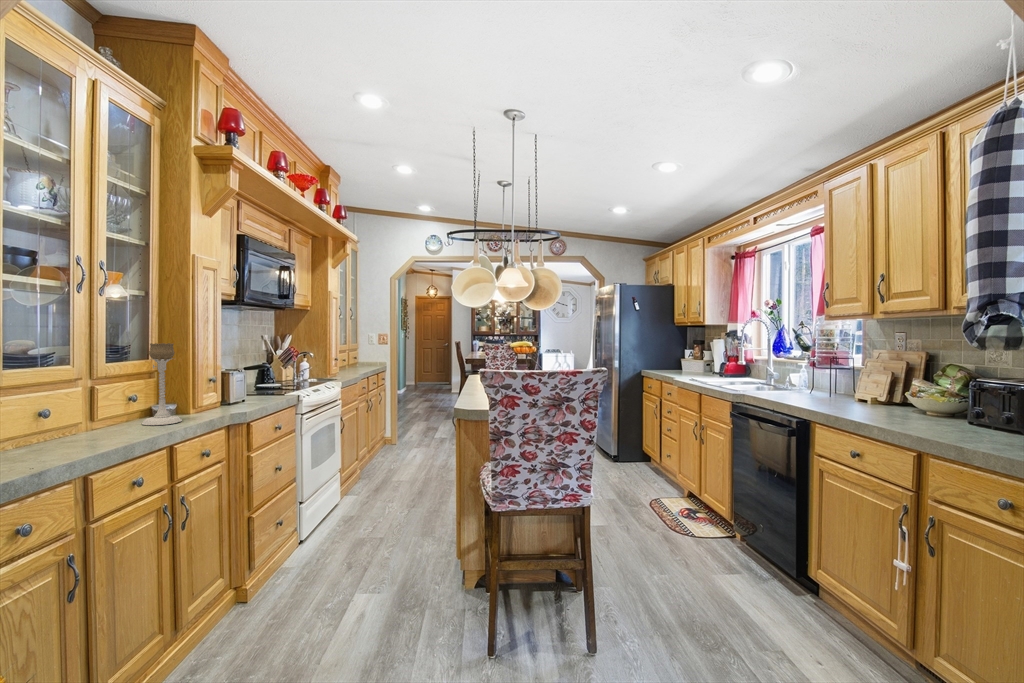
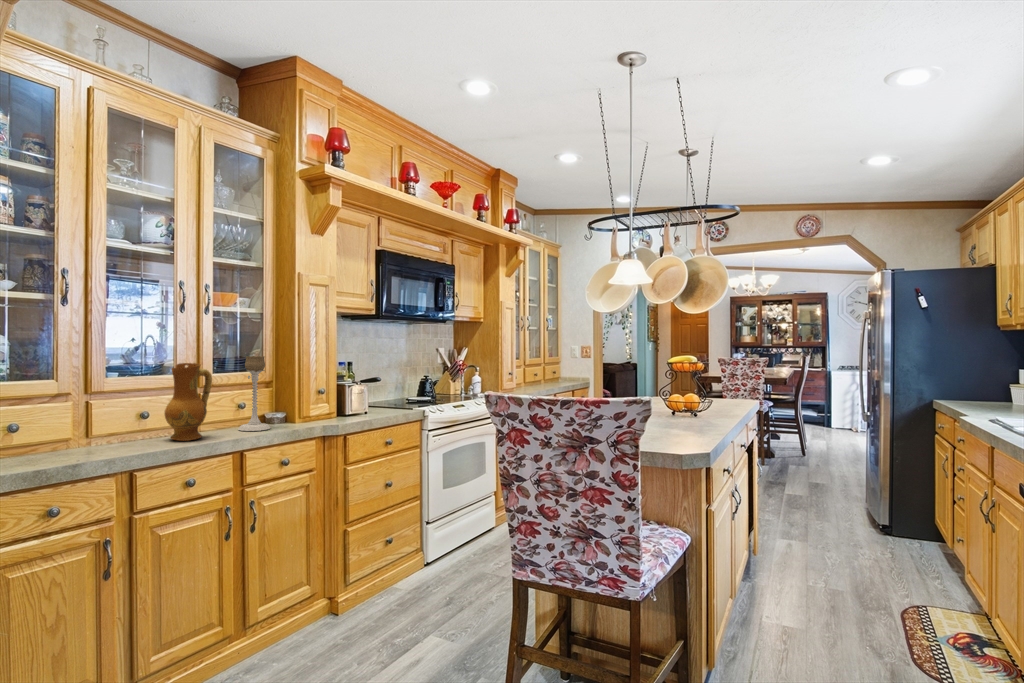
ceramic jug: none [71,352,128,443] -> present [165,363,212,441]

